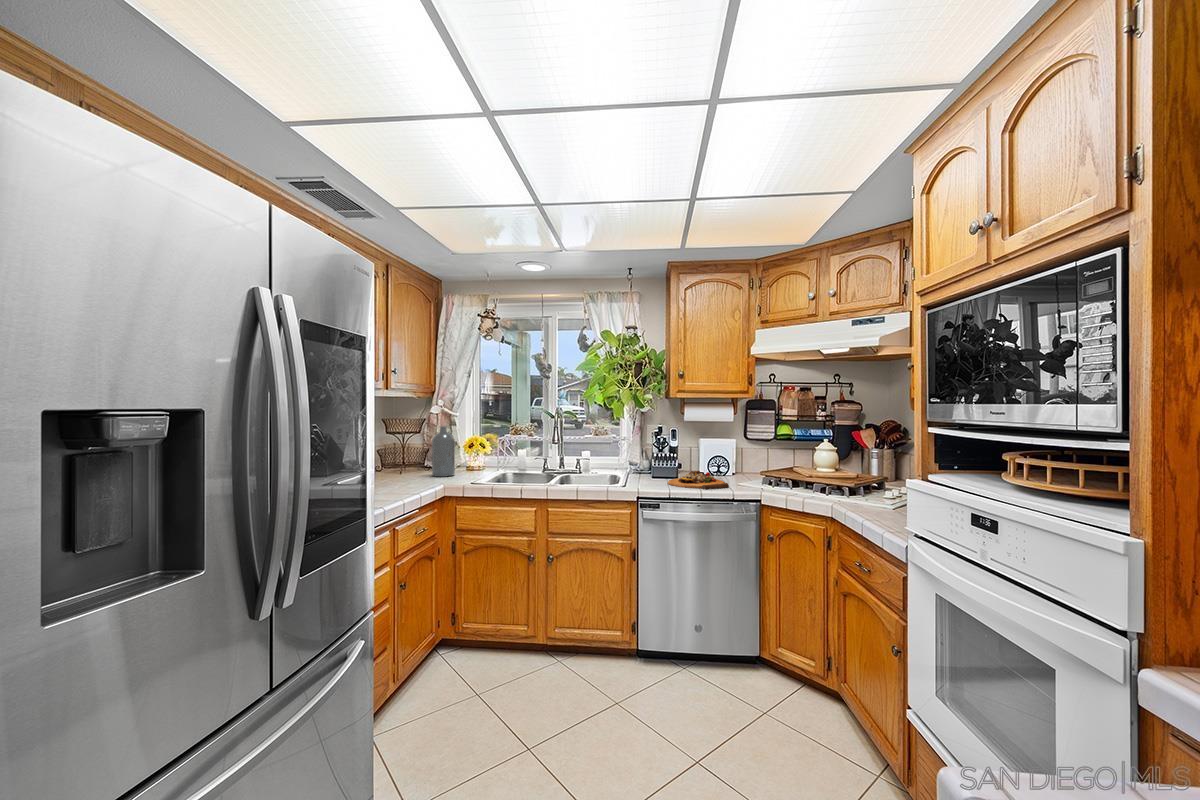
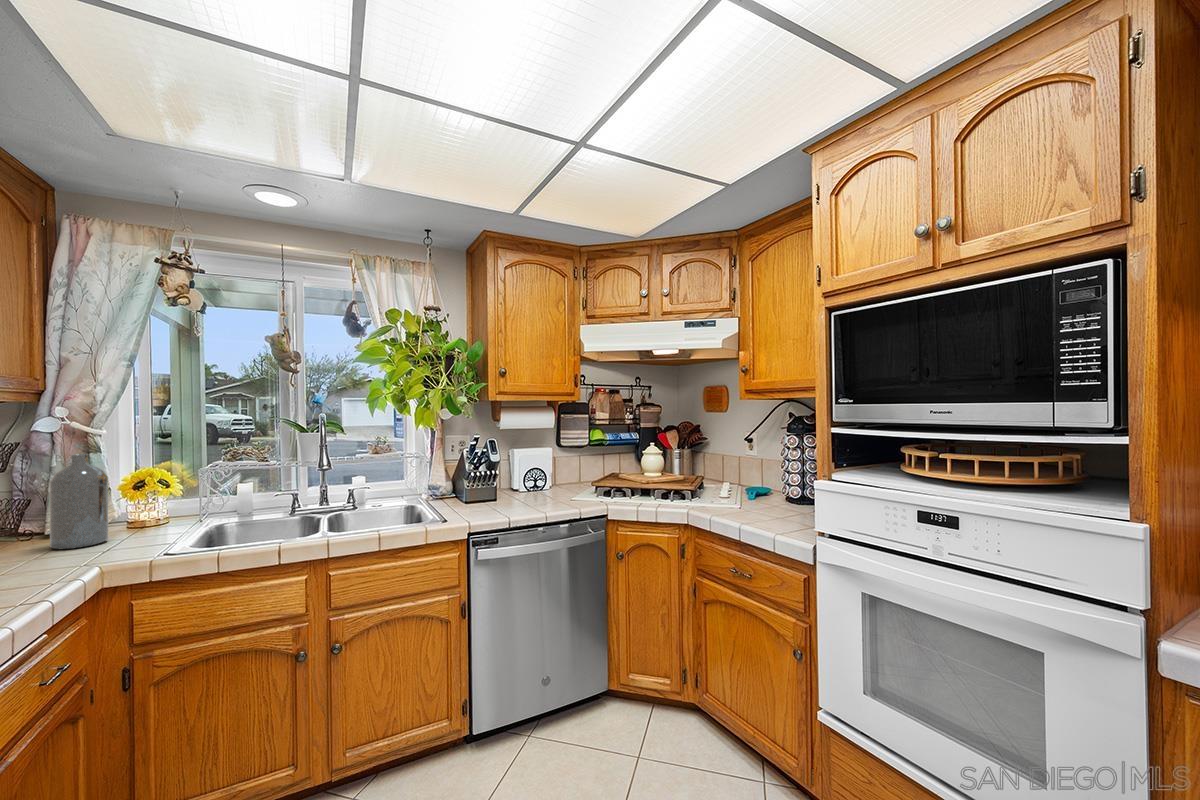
cutting board: present [668,471,729,490] -> none [490,488,568,512]

